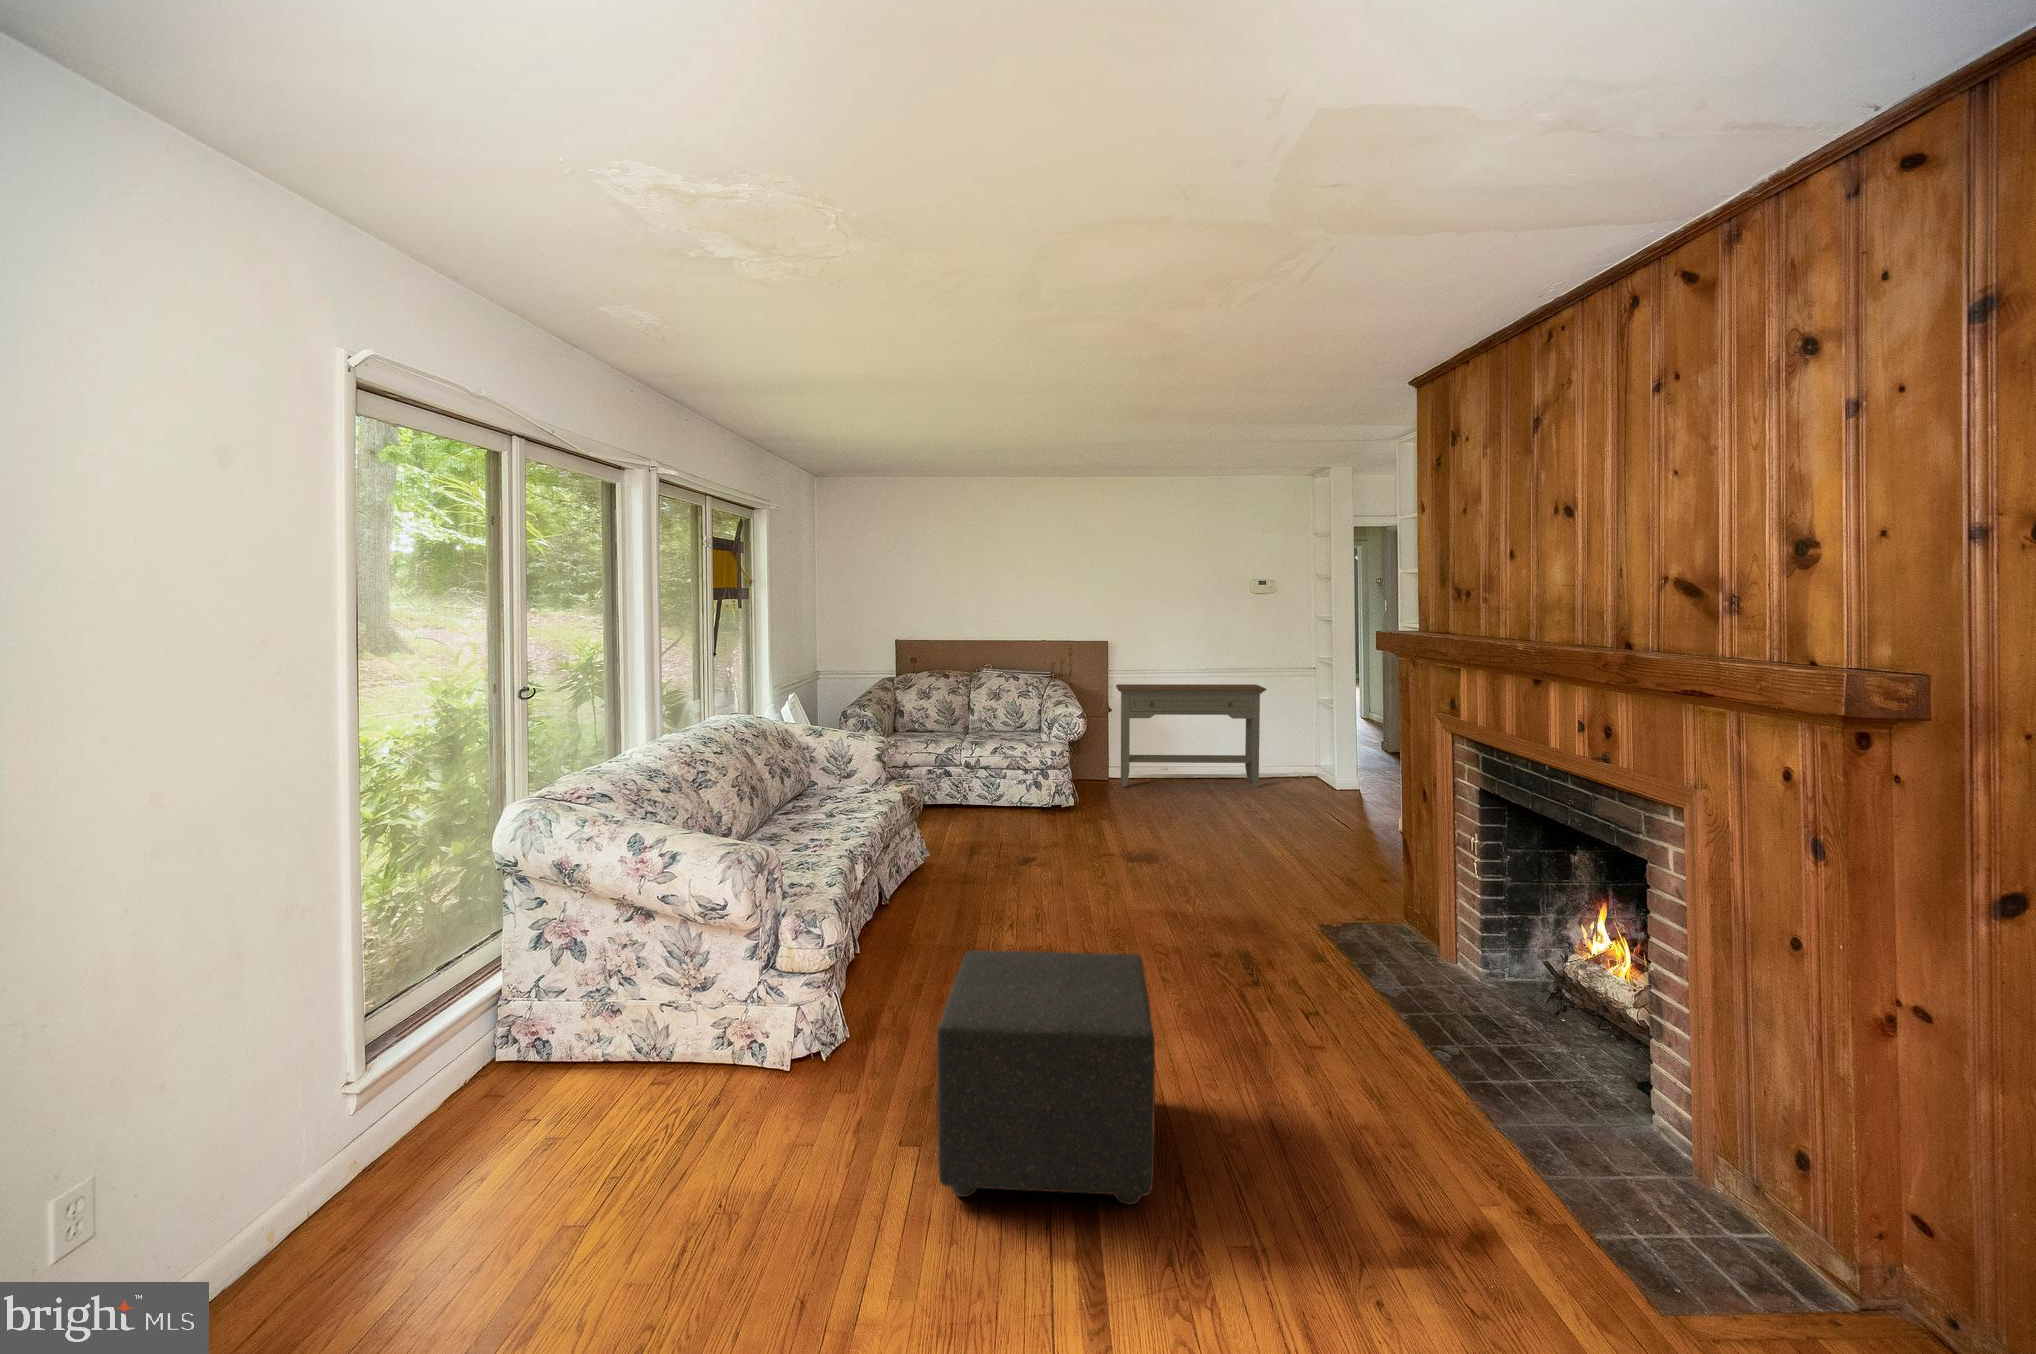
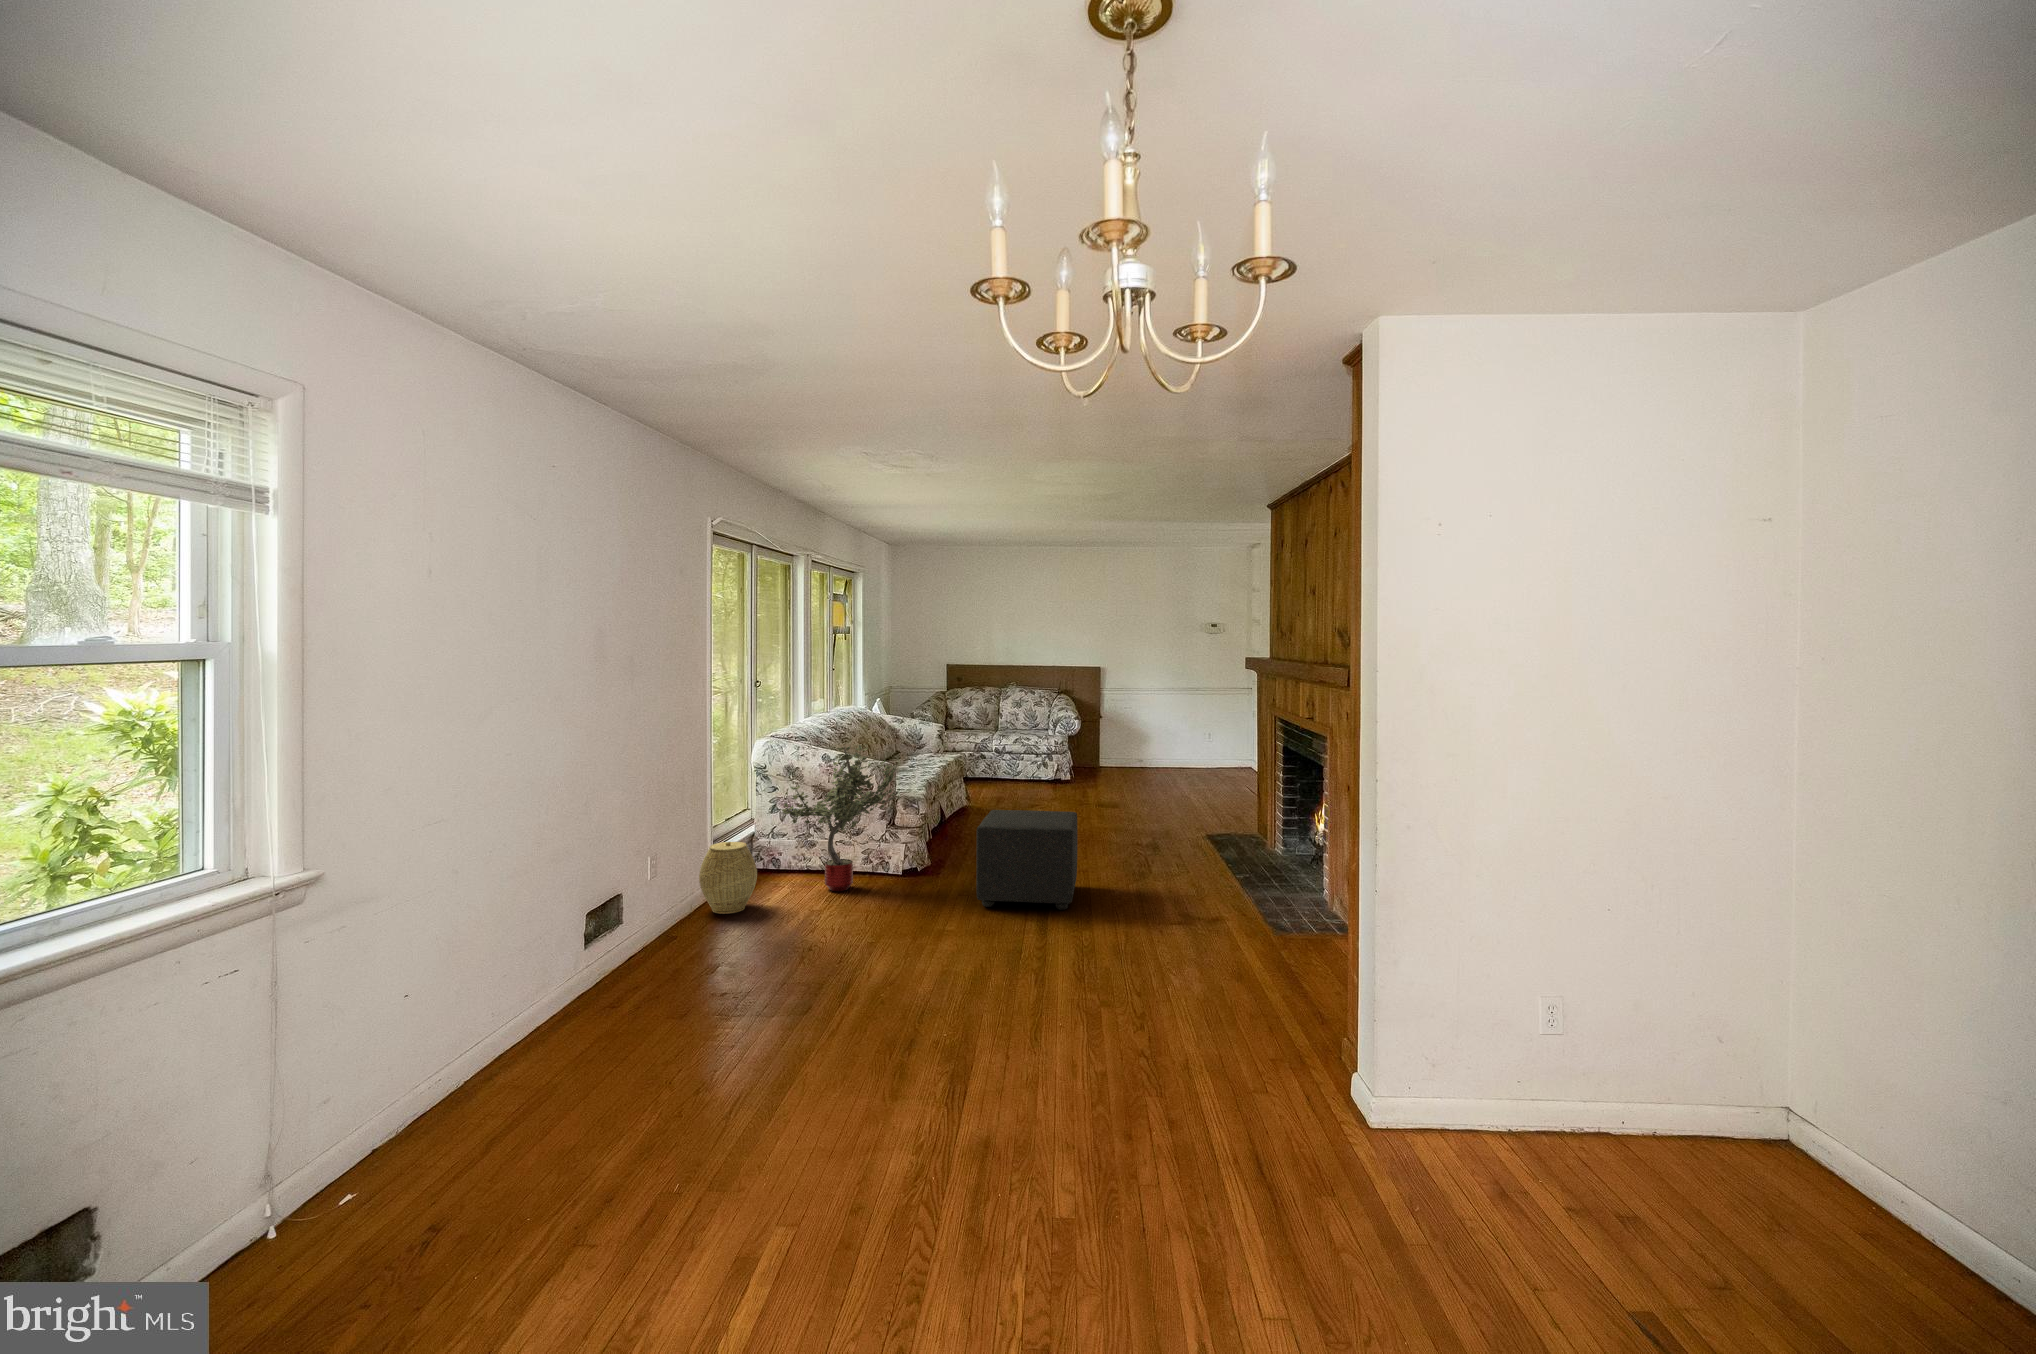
console table: present [1116,684,1266,788] -> none [1105,698,1211,773]
potted tree: none [522,823,773,1135] -> present [781,745,898,891]
woven basket: none [289,1064,443,1248] -> present [699,842,757,914]

